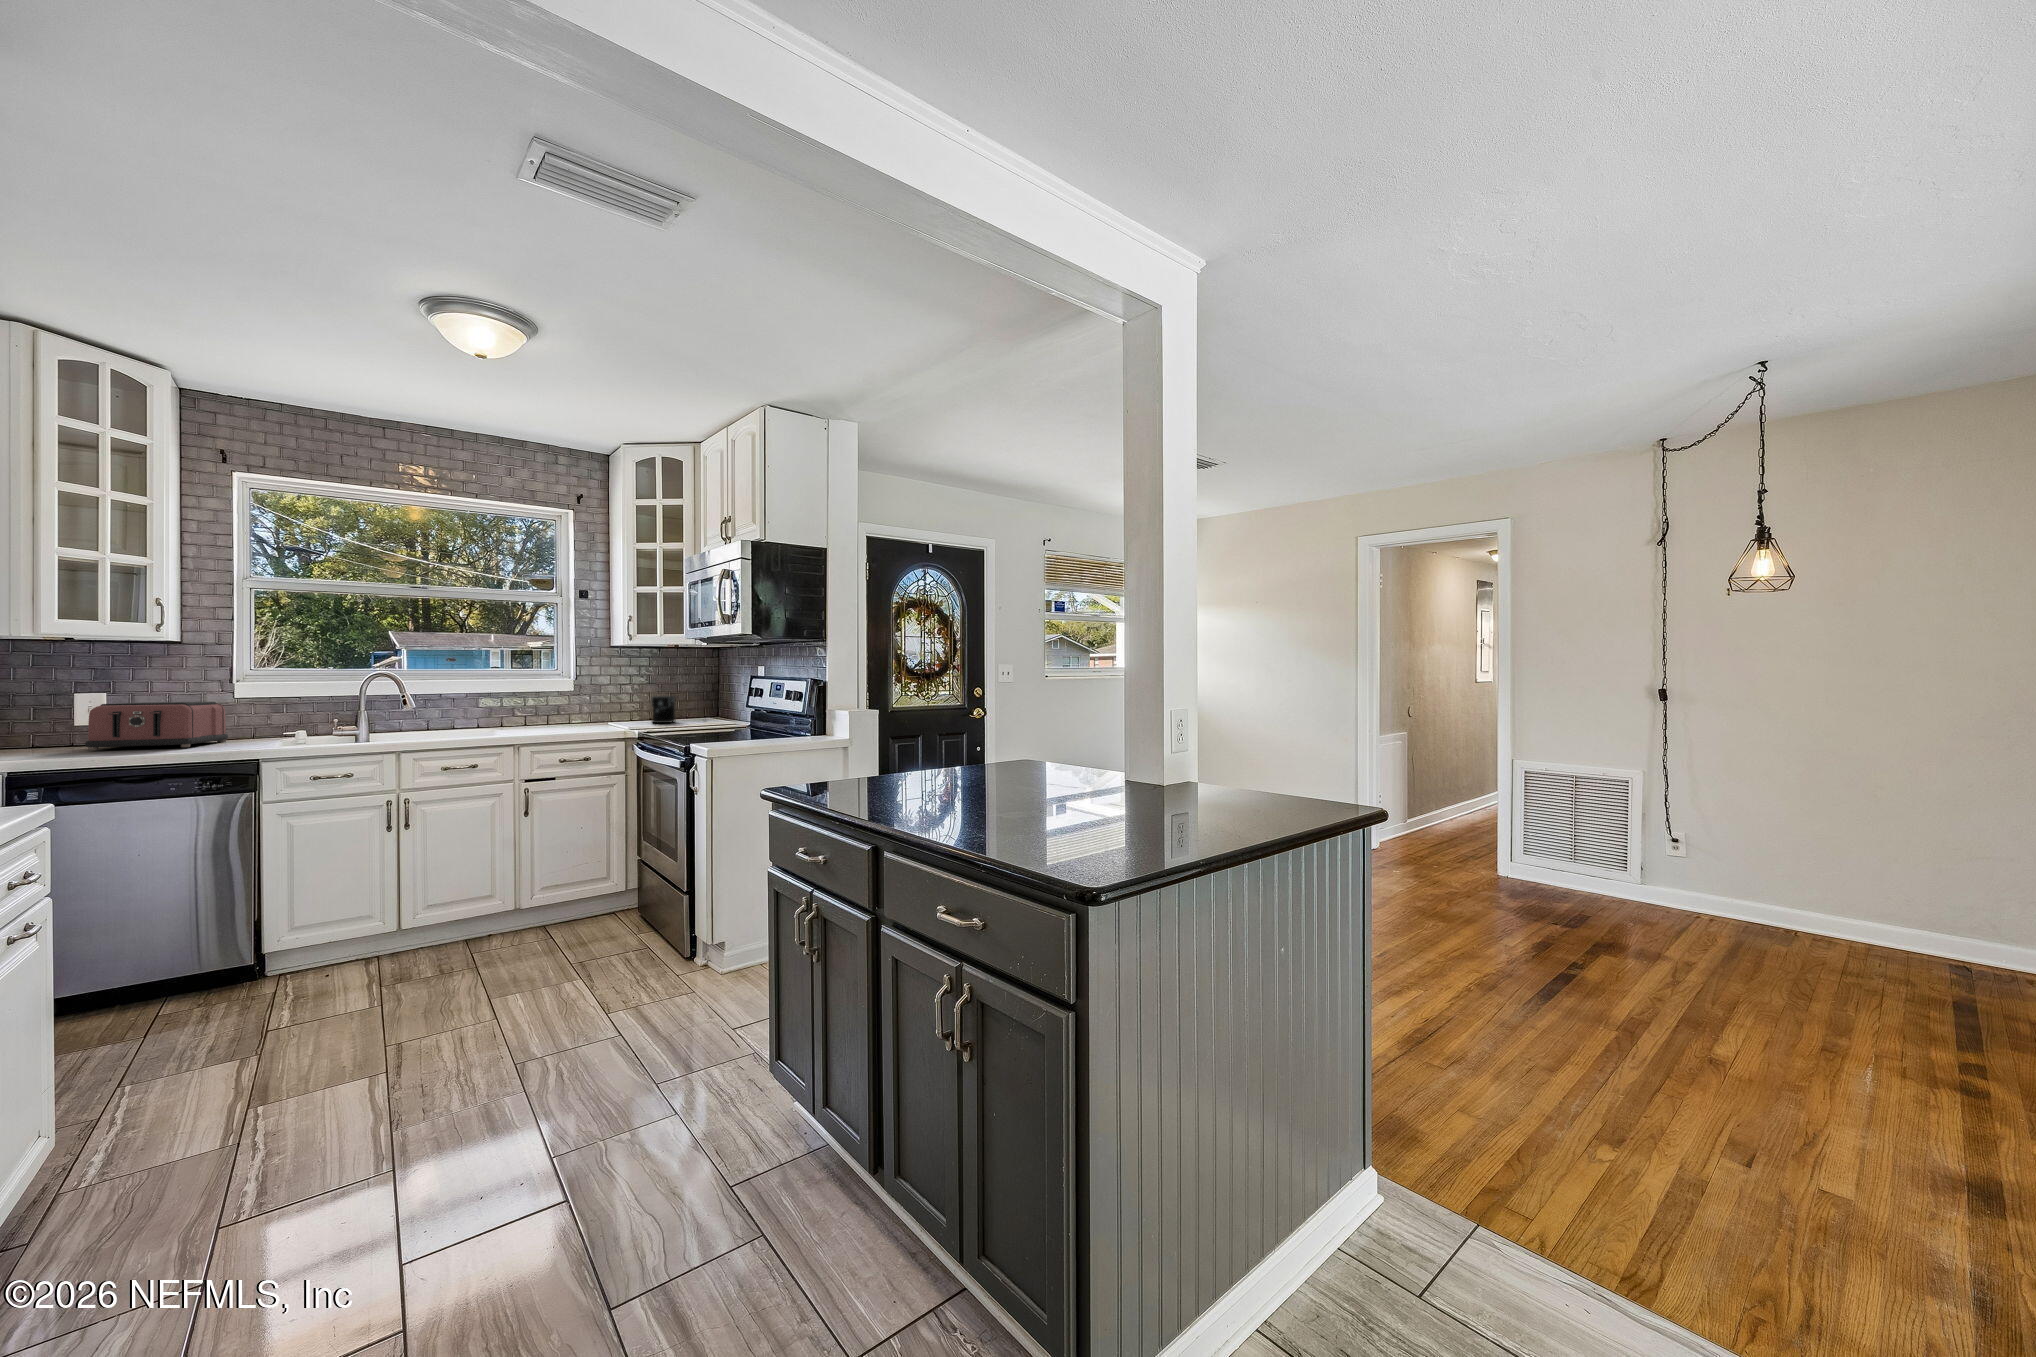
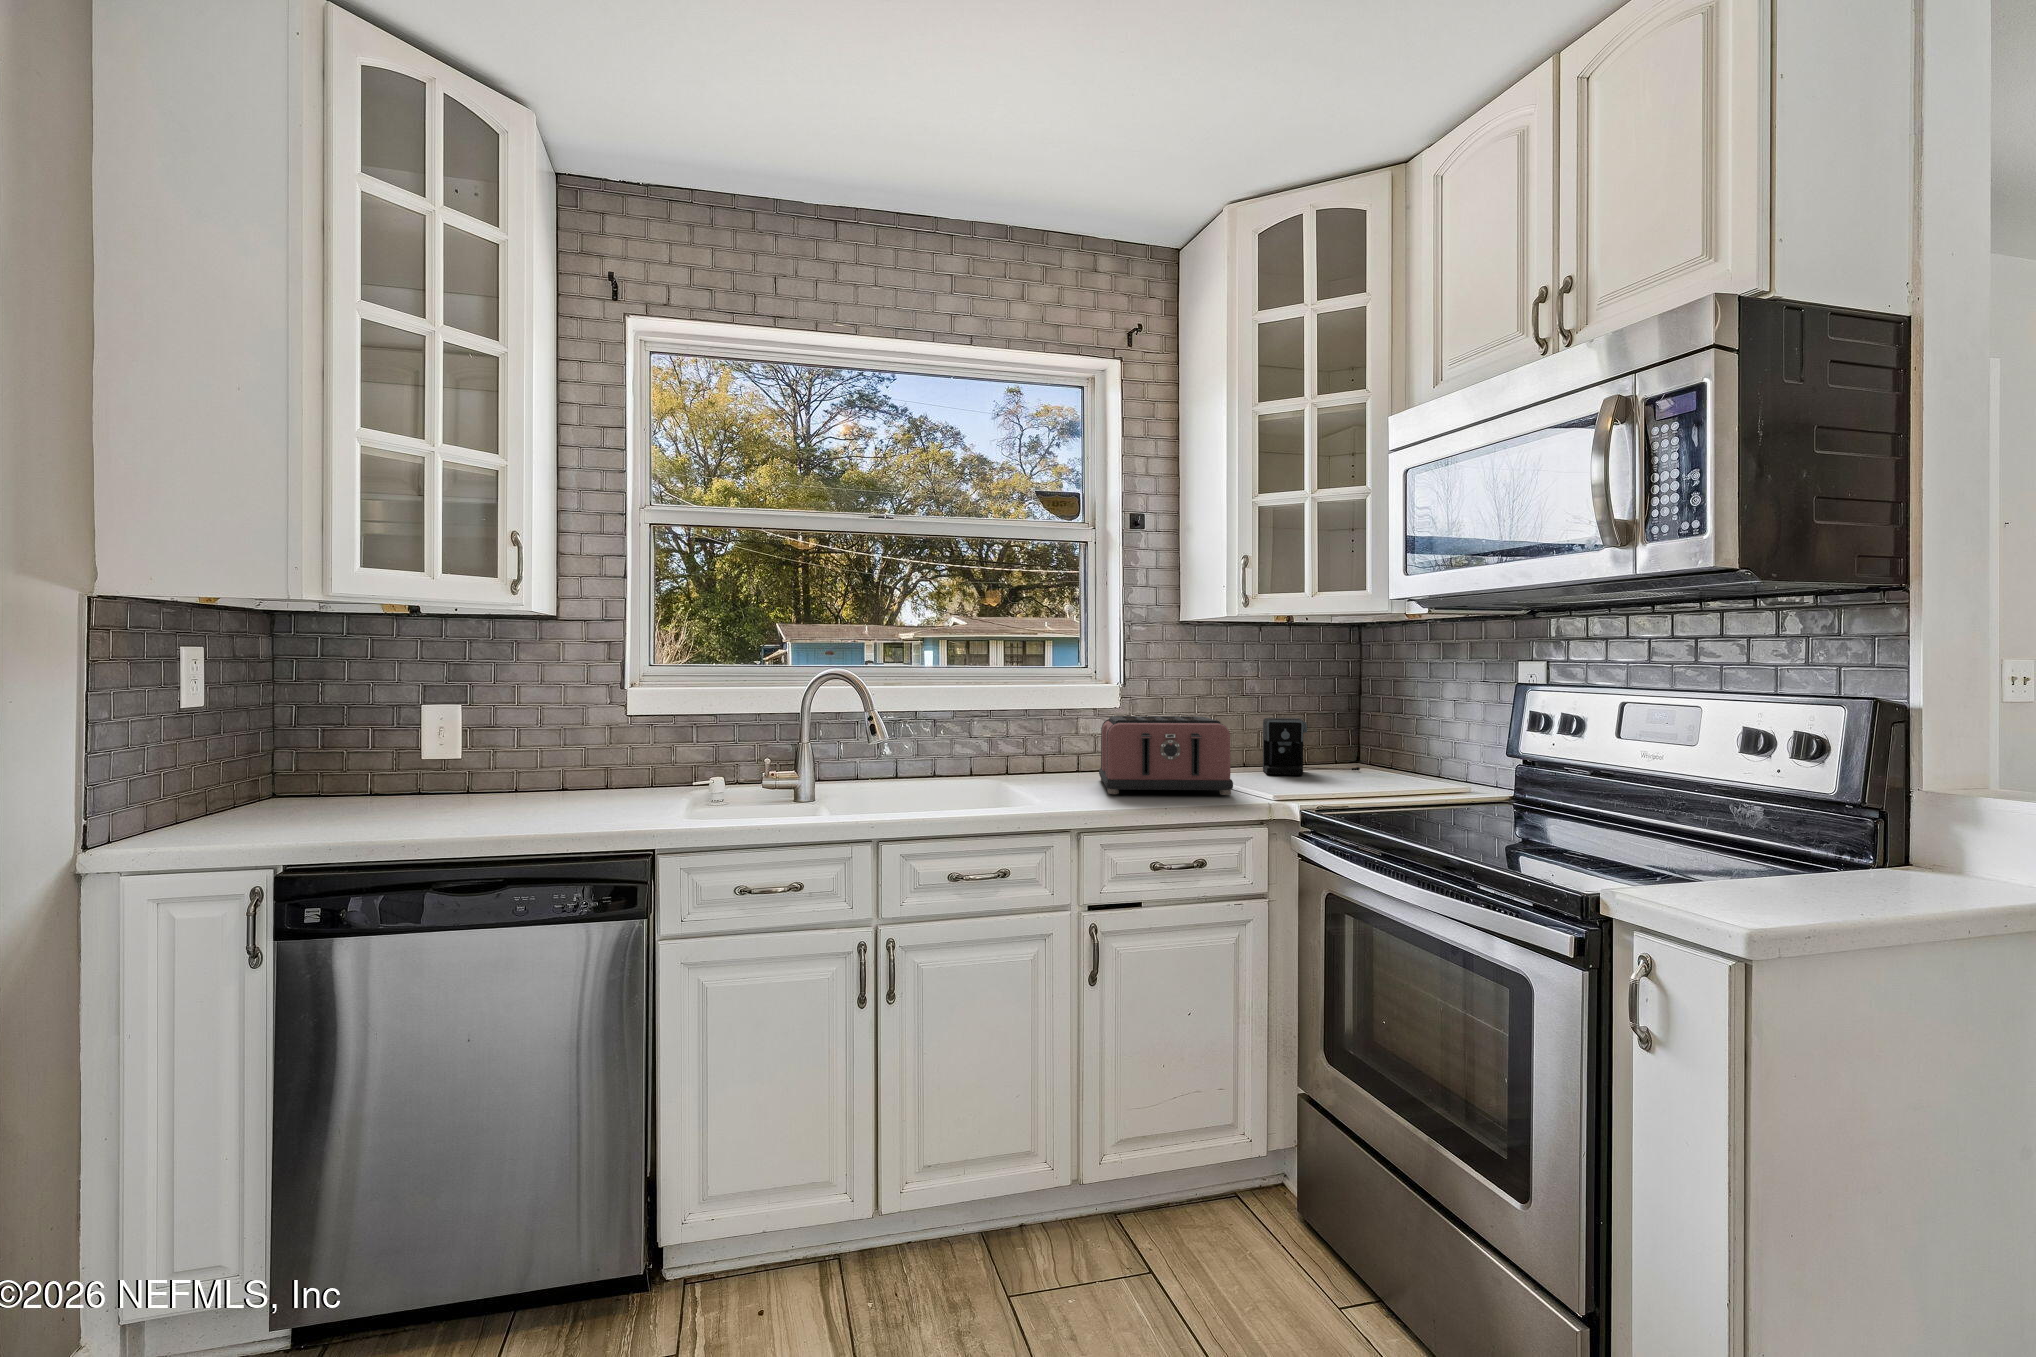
toaster: present [85,702,228,750] -> present [1099,716,1233,795]

